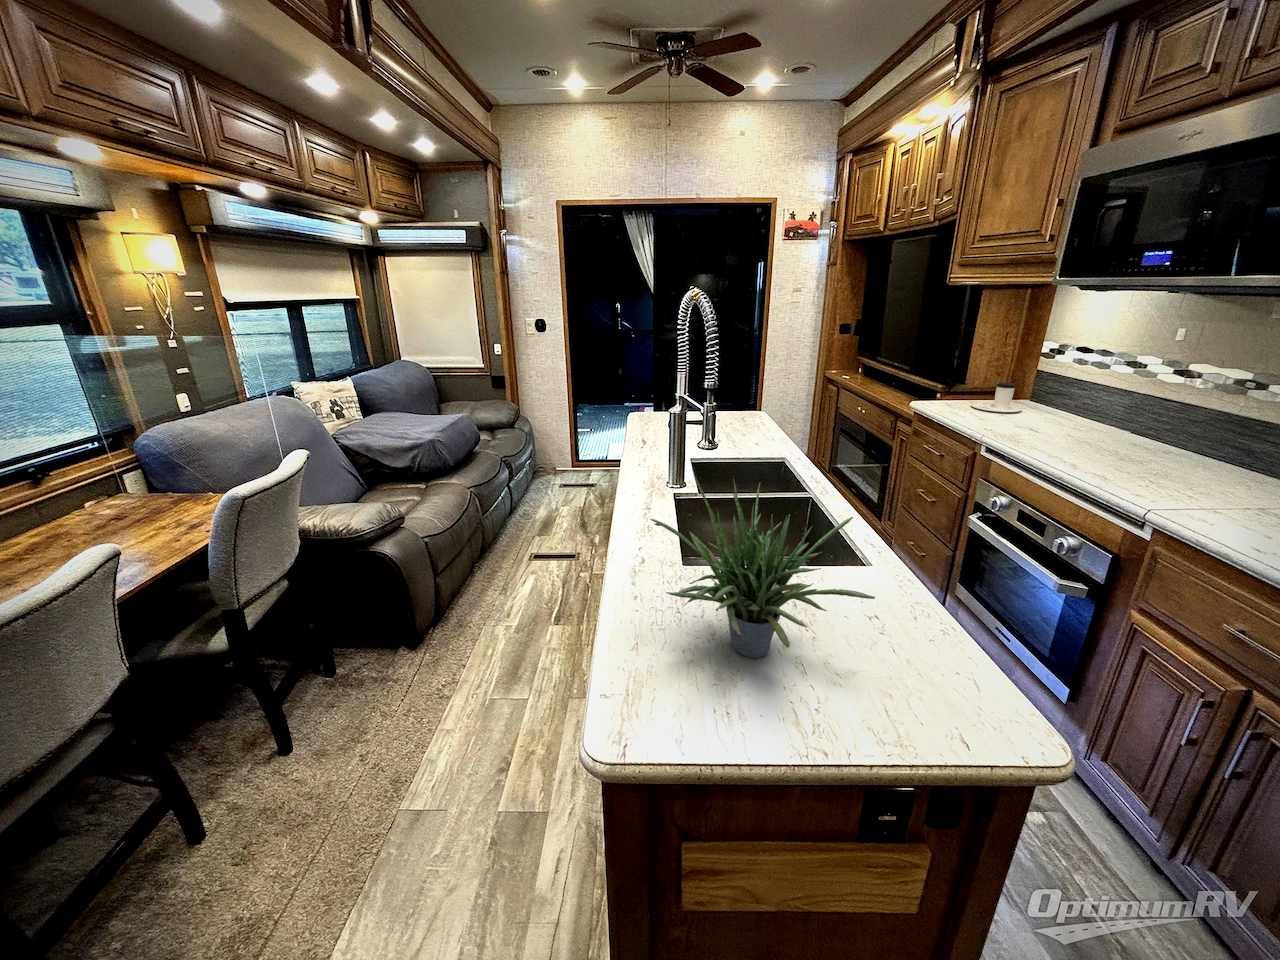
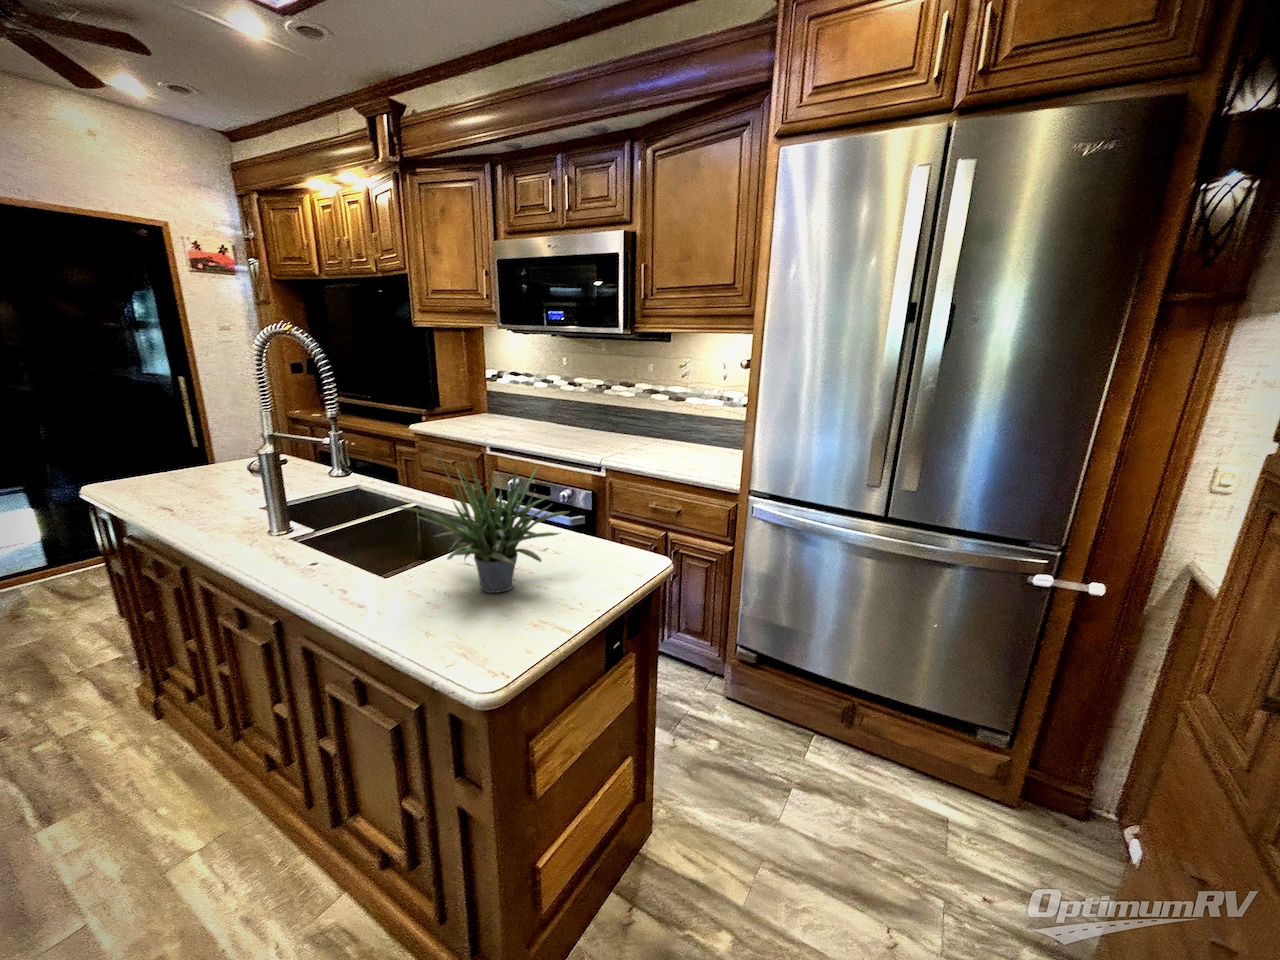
coffee cup: present [971,382,1022,412] -> none [457,401,492,423]

